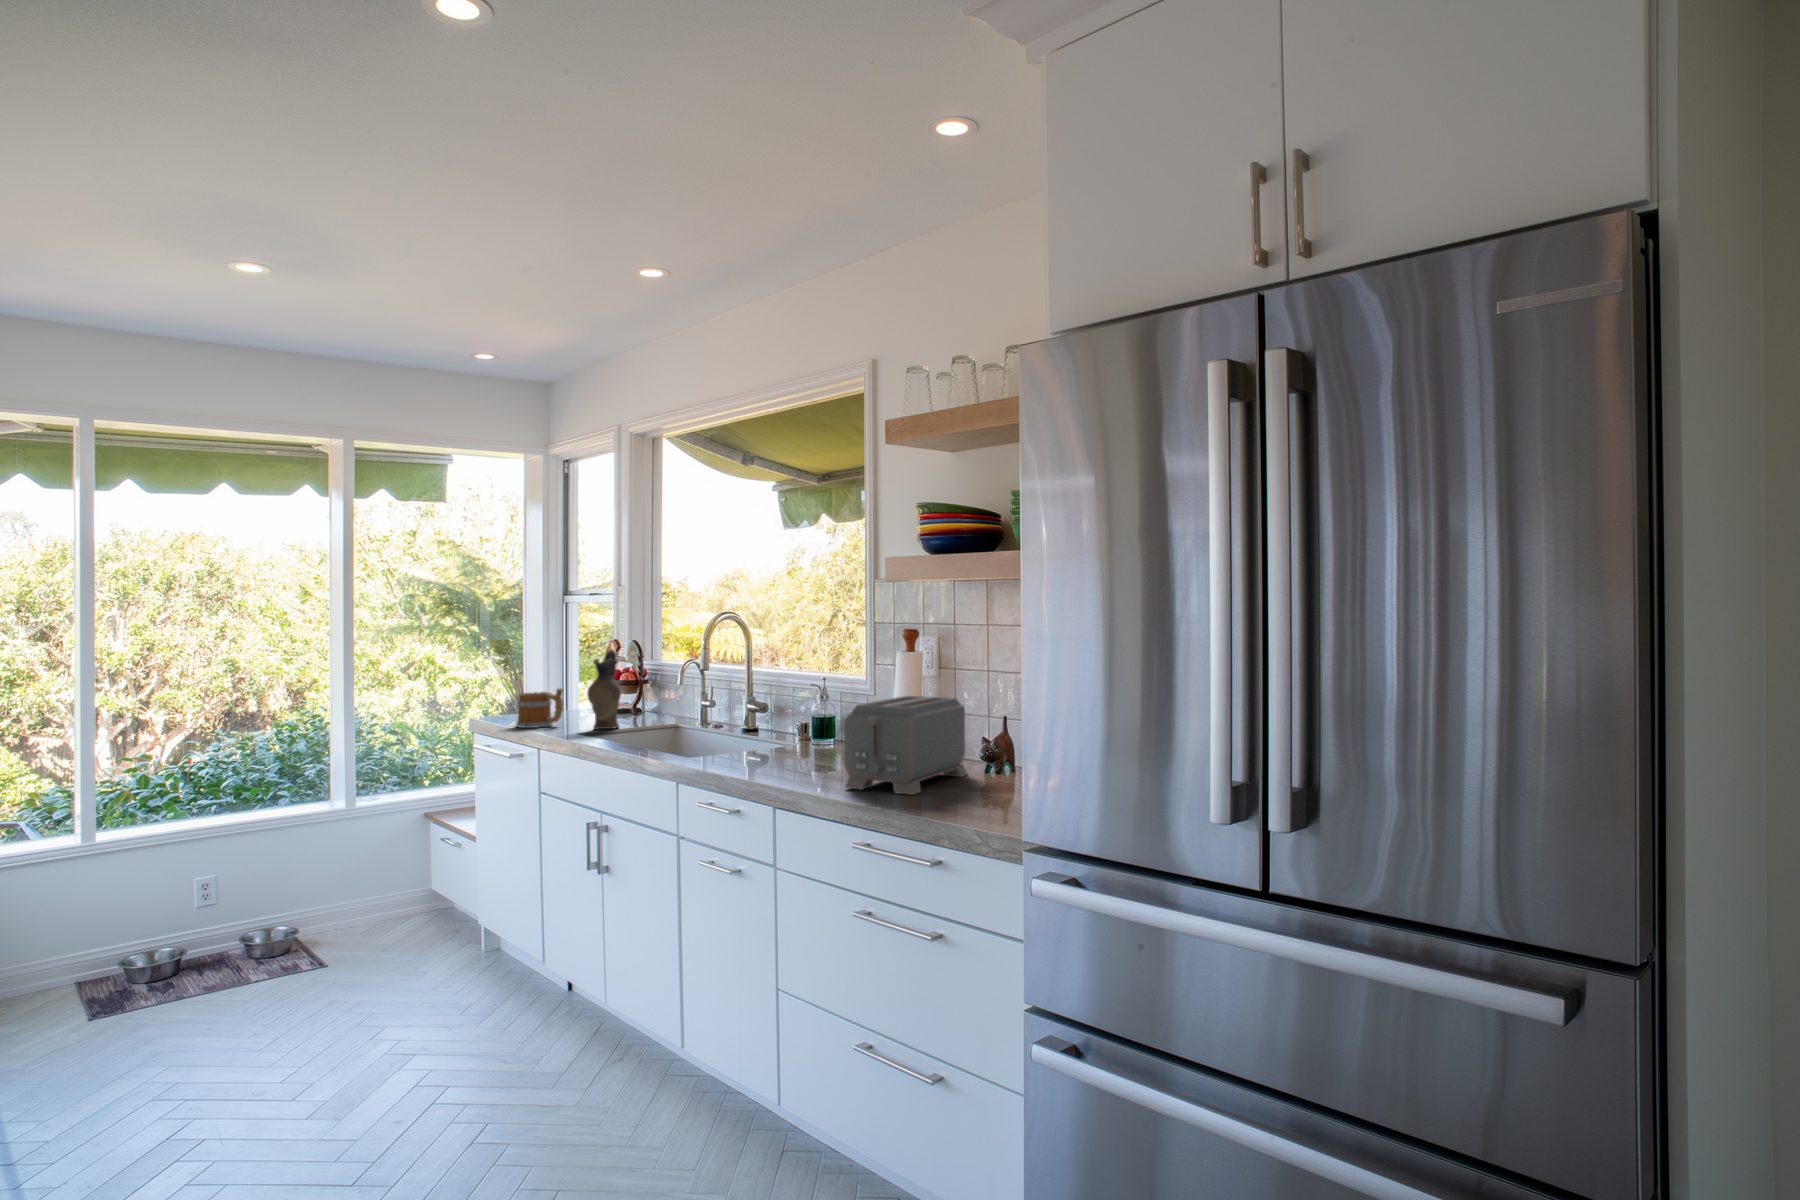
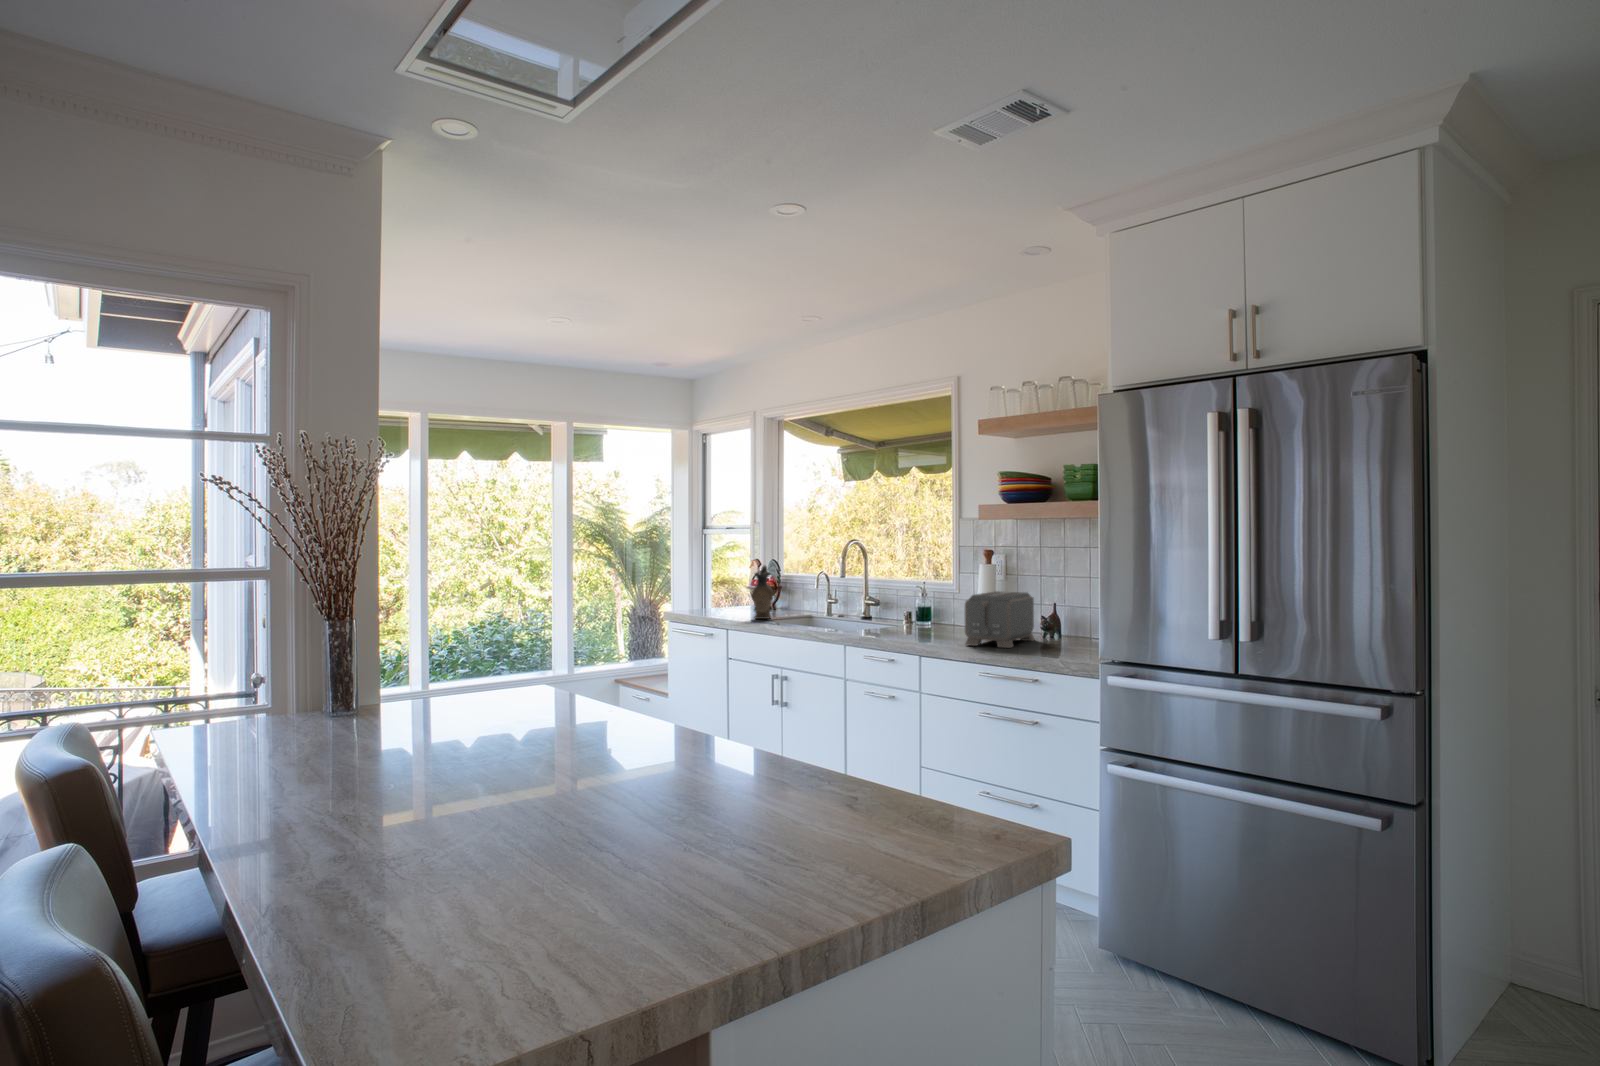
mug: present [516,688,564,728] -> none [698,592,731,618]

